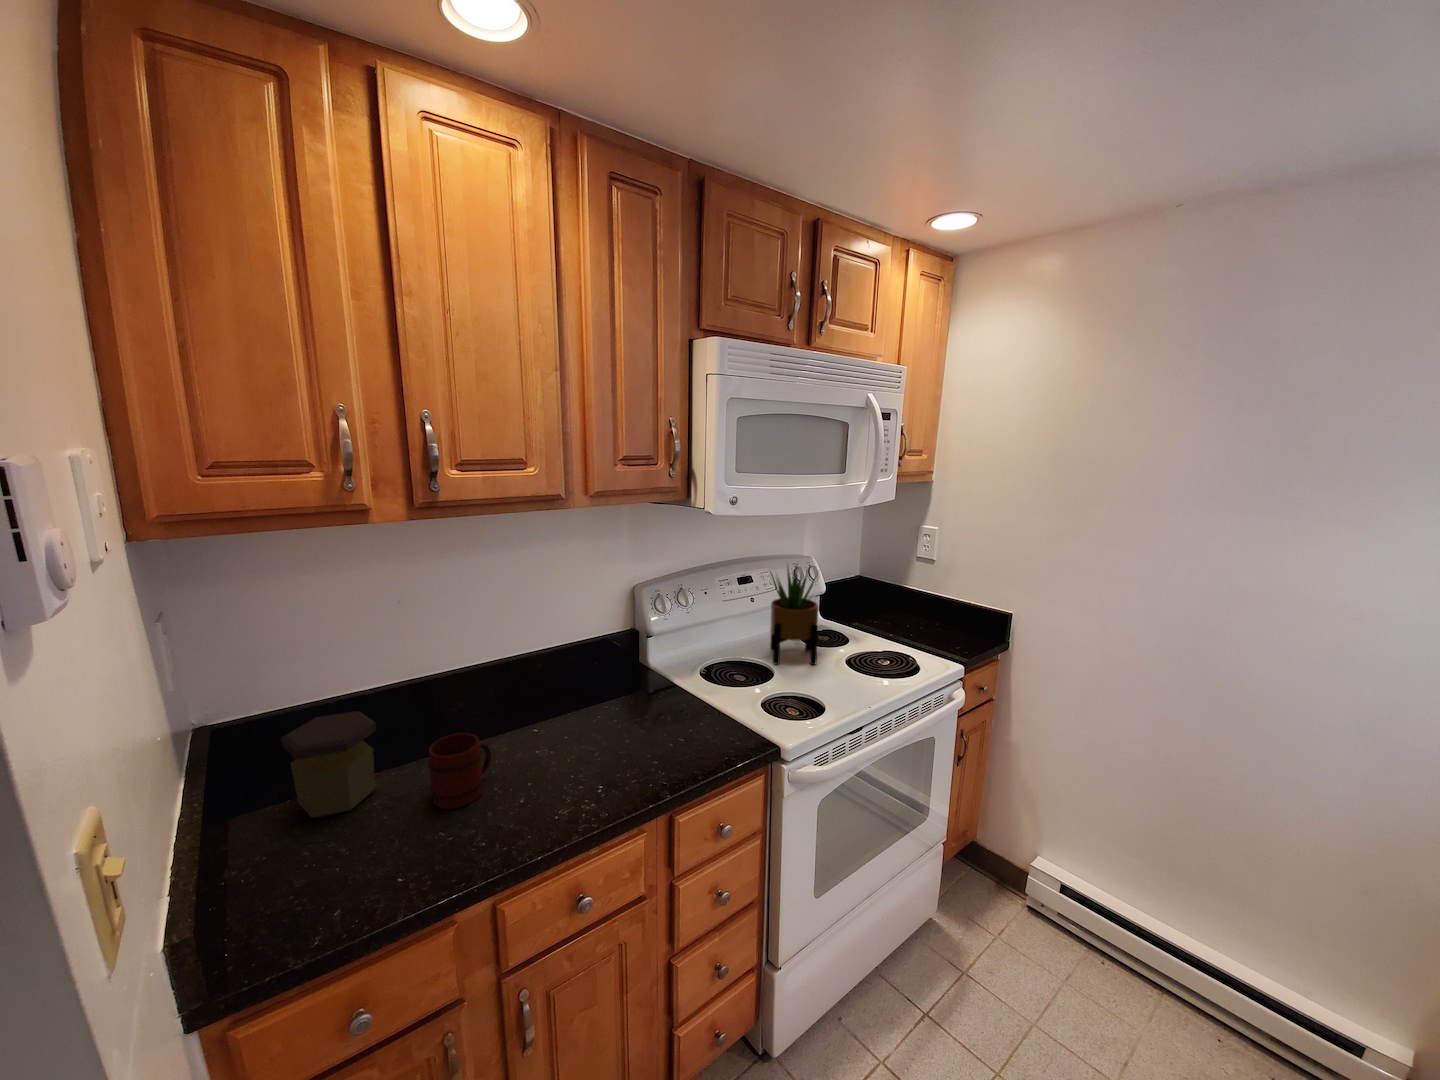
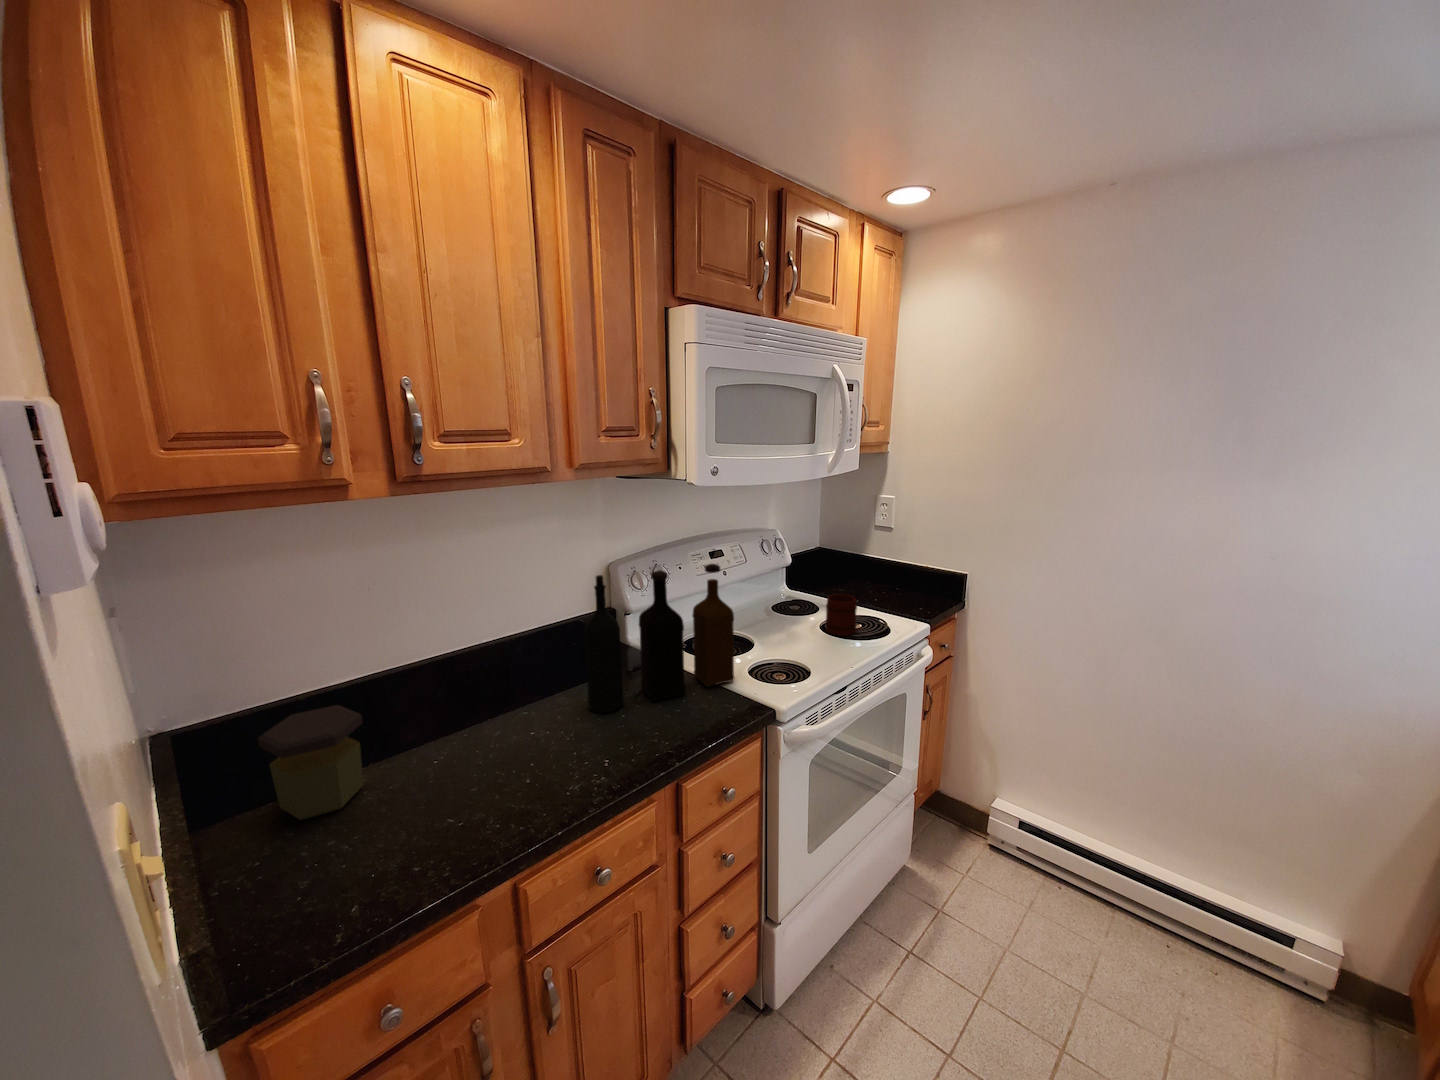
potted plant: present [770,568,818,665] -> none [740,531,797,635]
bottle: none [595,593,748,735] -> present [584,564,735,712]
mug: present [428,733,491,809] -> present [825,594,857,636]

